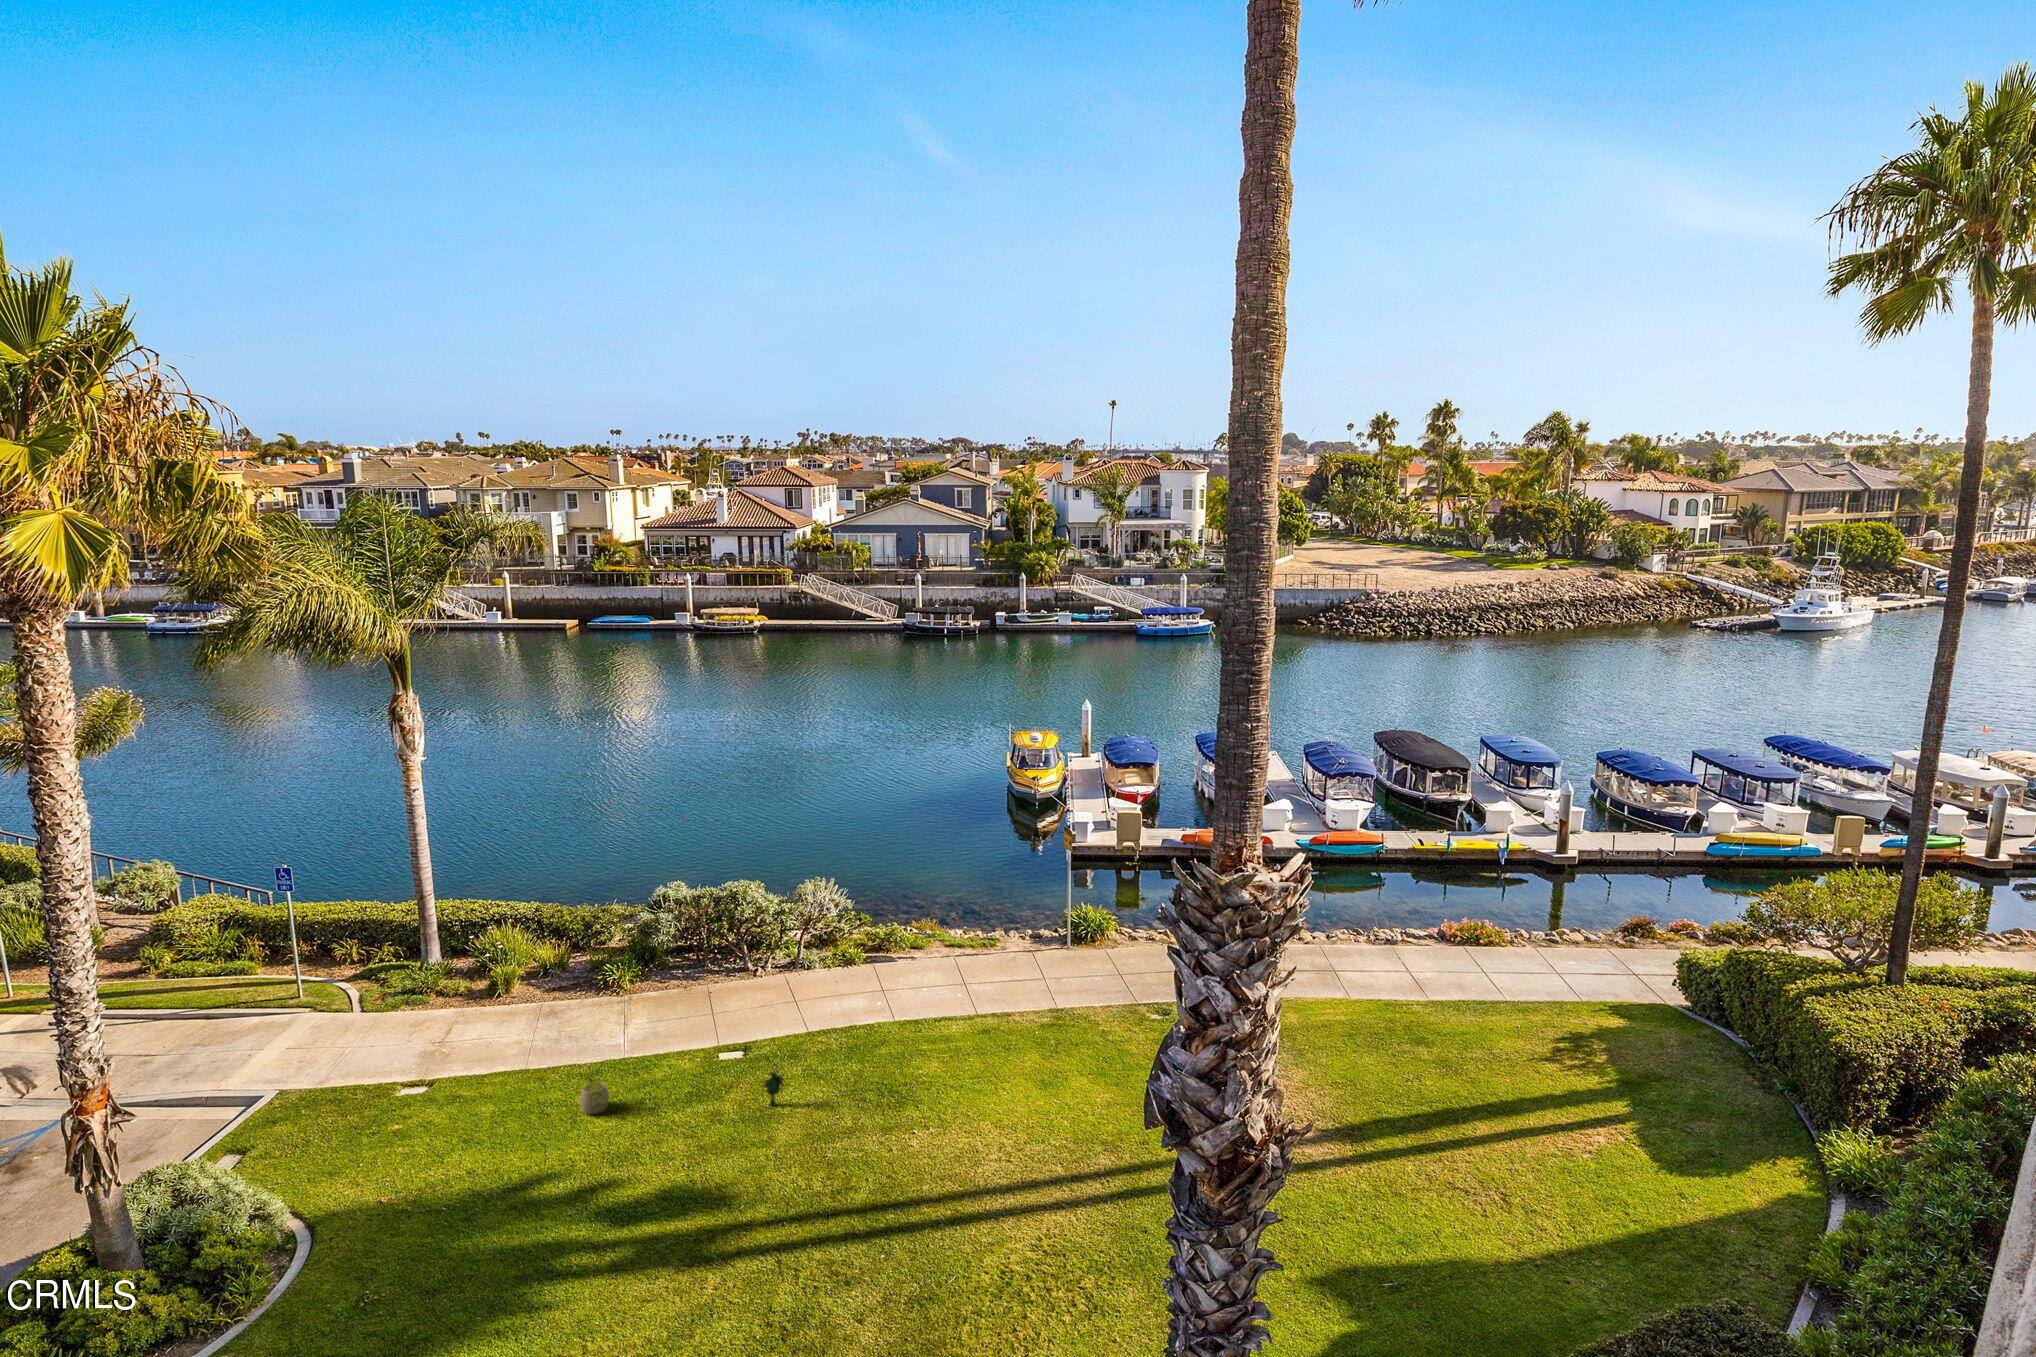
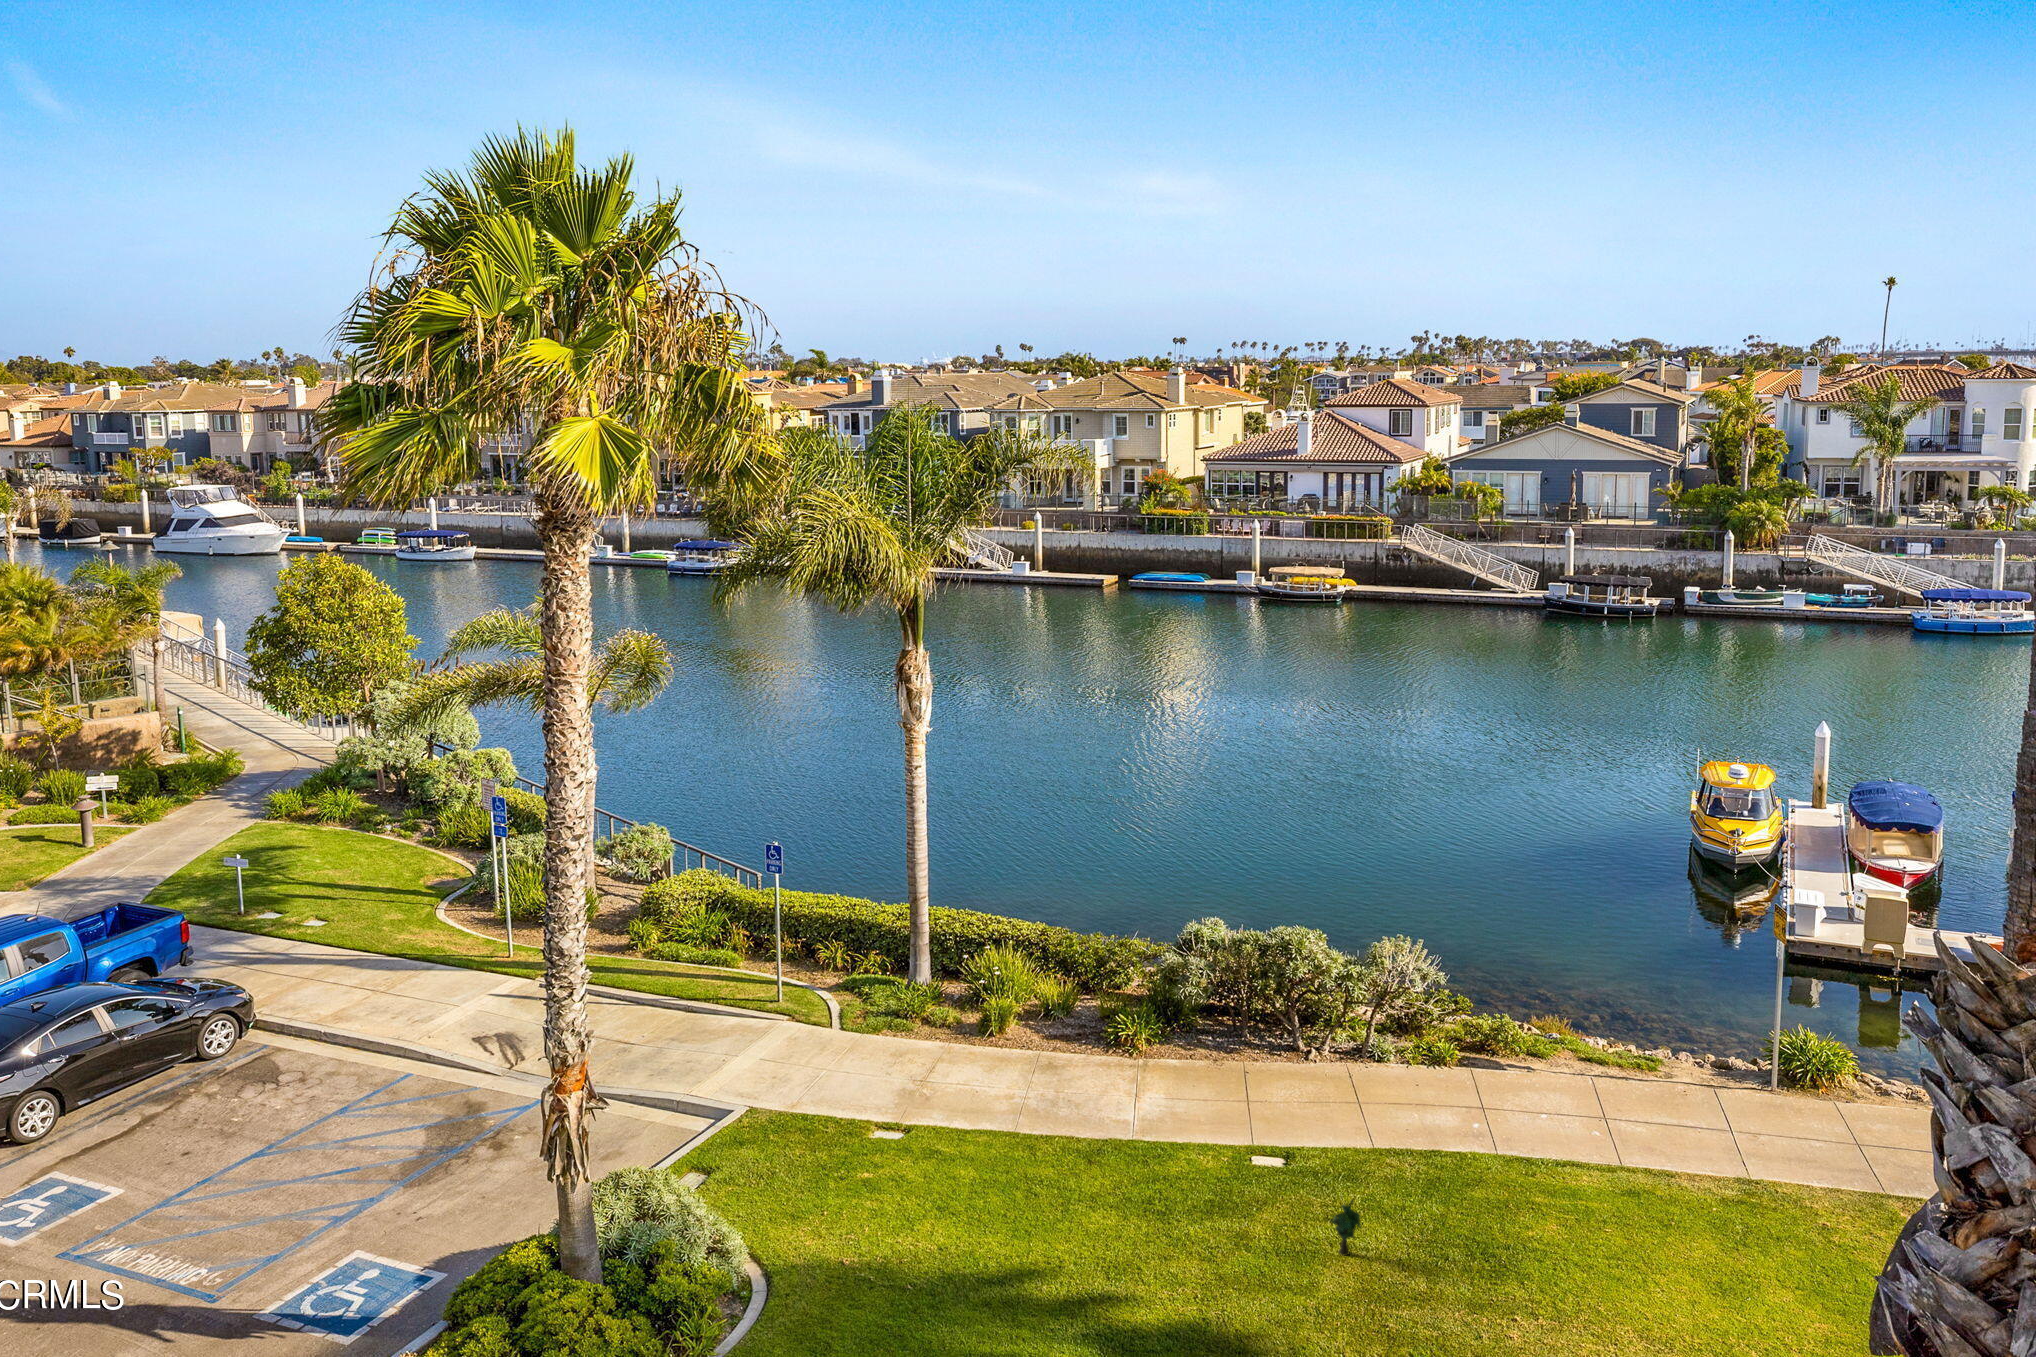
woven basket: present [580,1082,609,1114] -> none [1085,1168,1122,1212]

